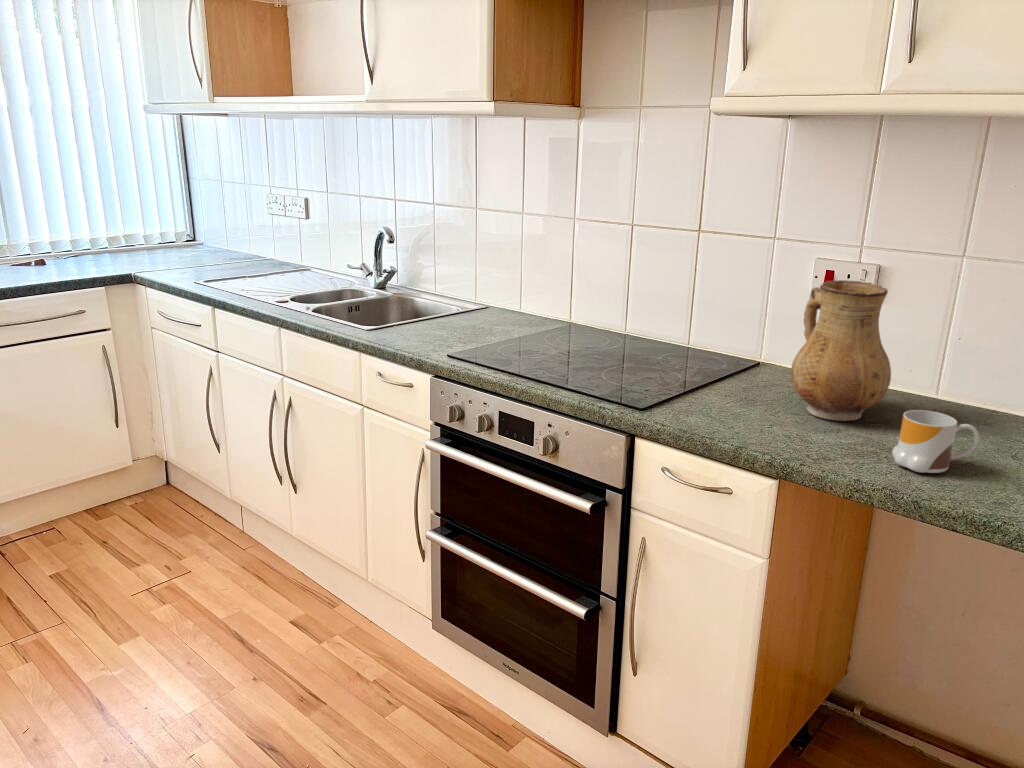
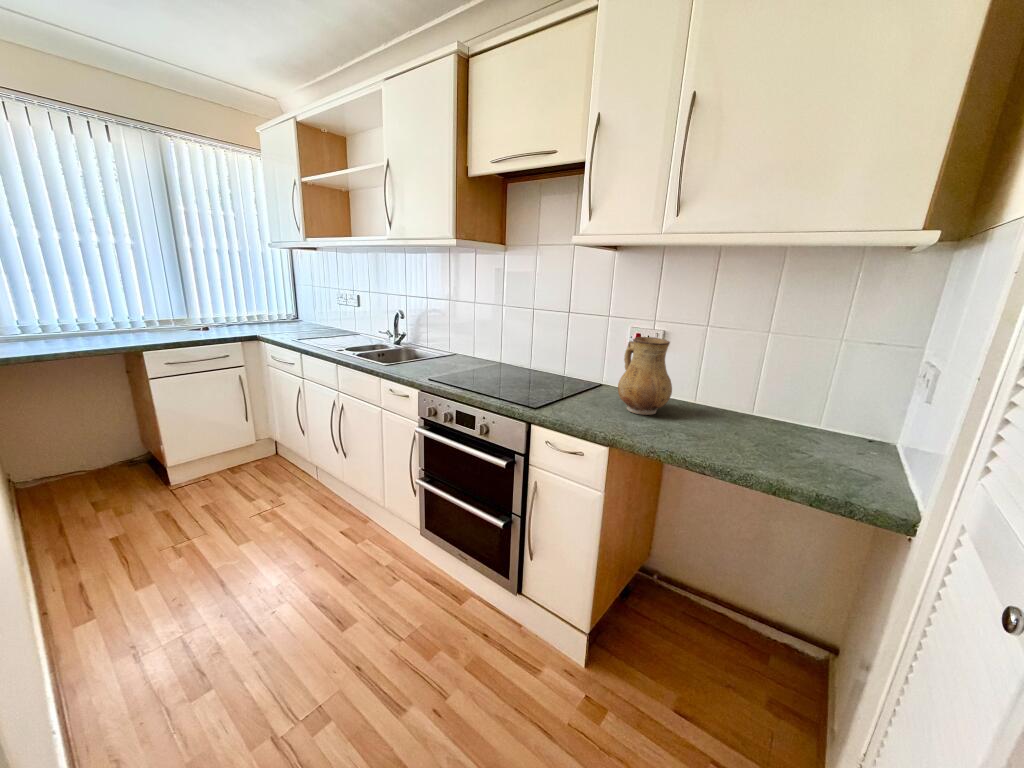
mug: present [892,410,979,473] -> none [675,408,723,444]

